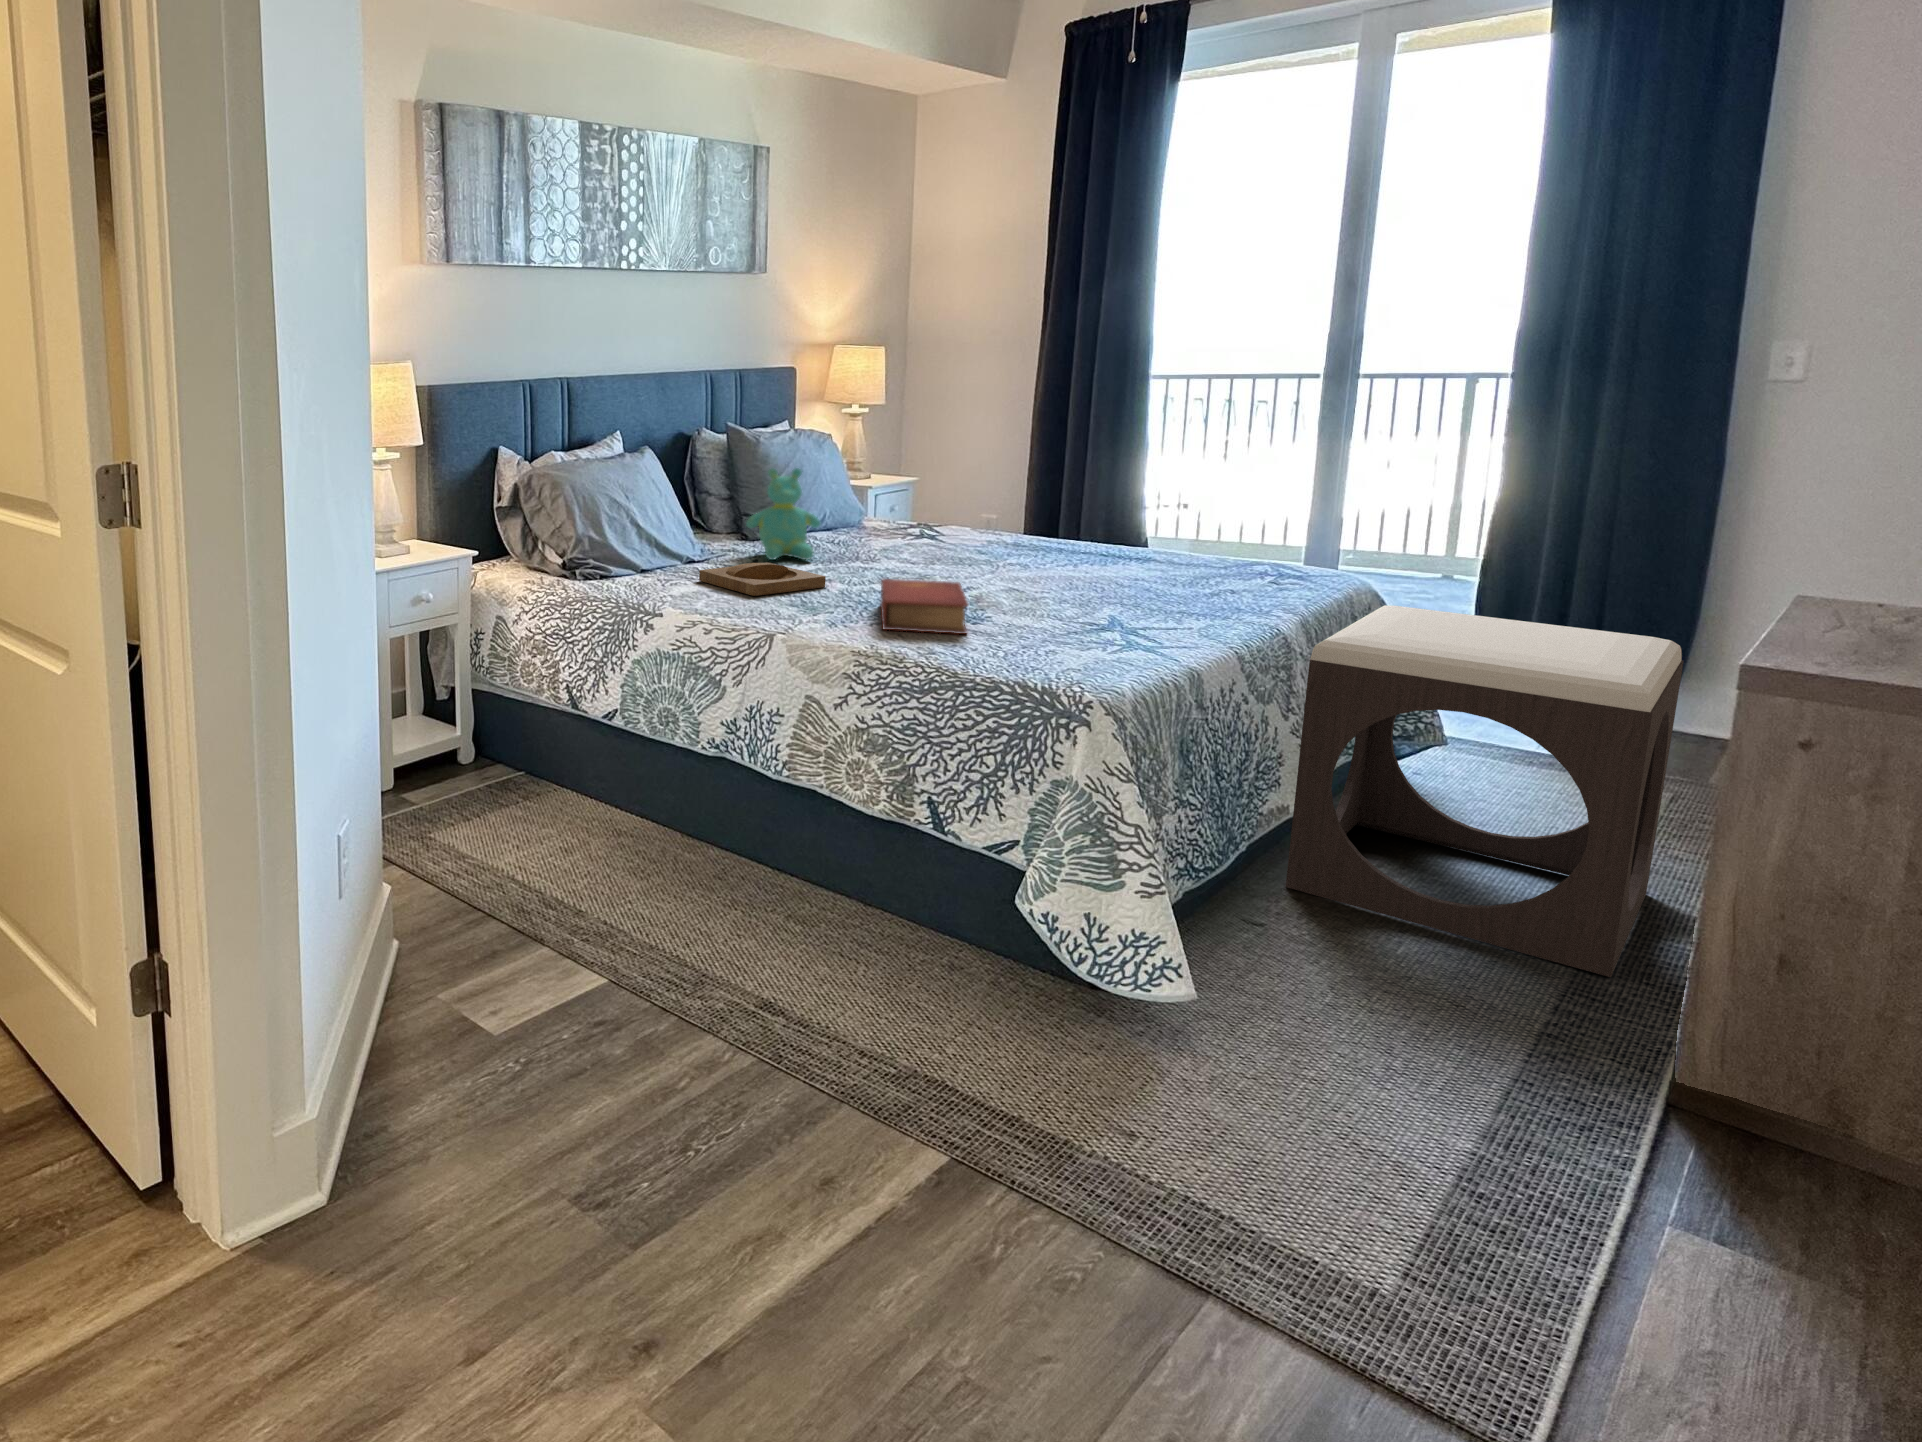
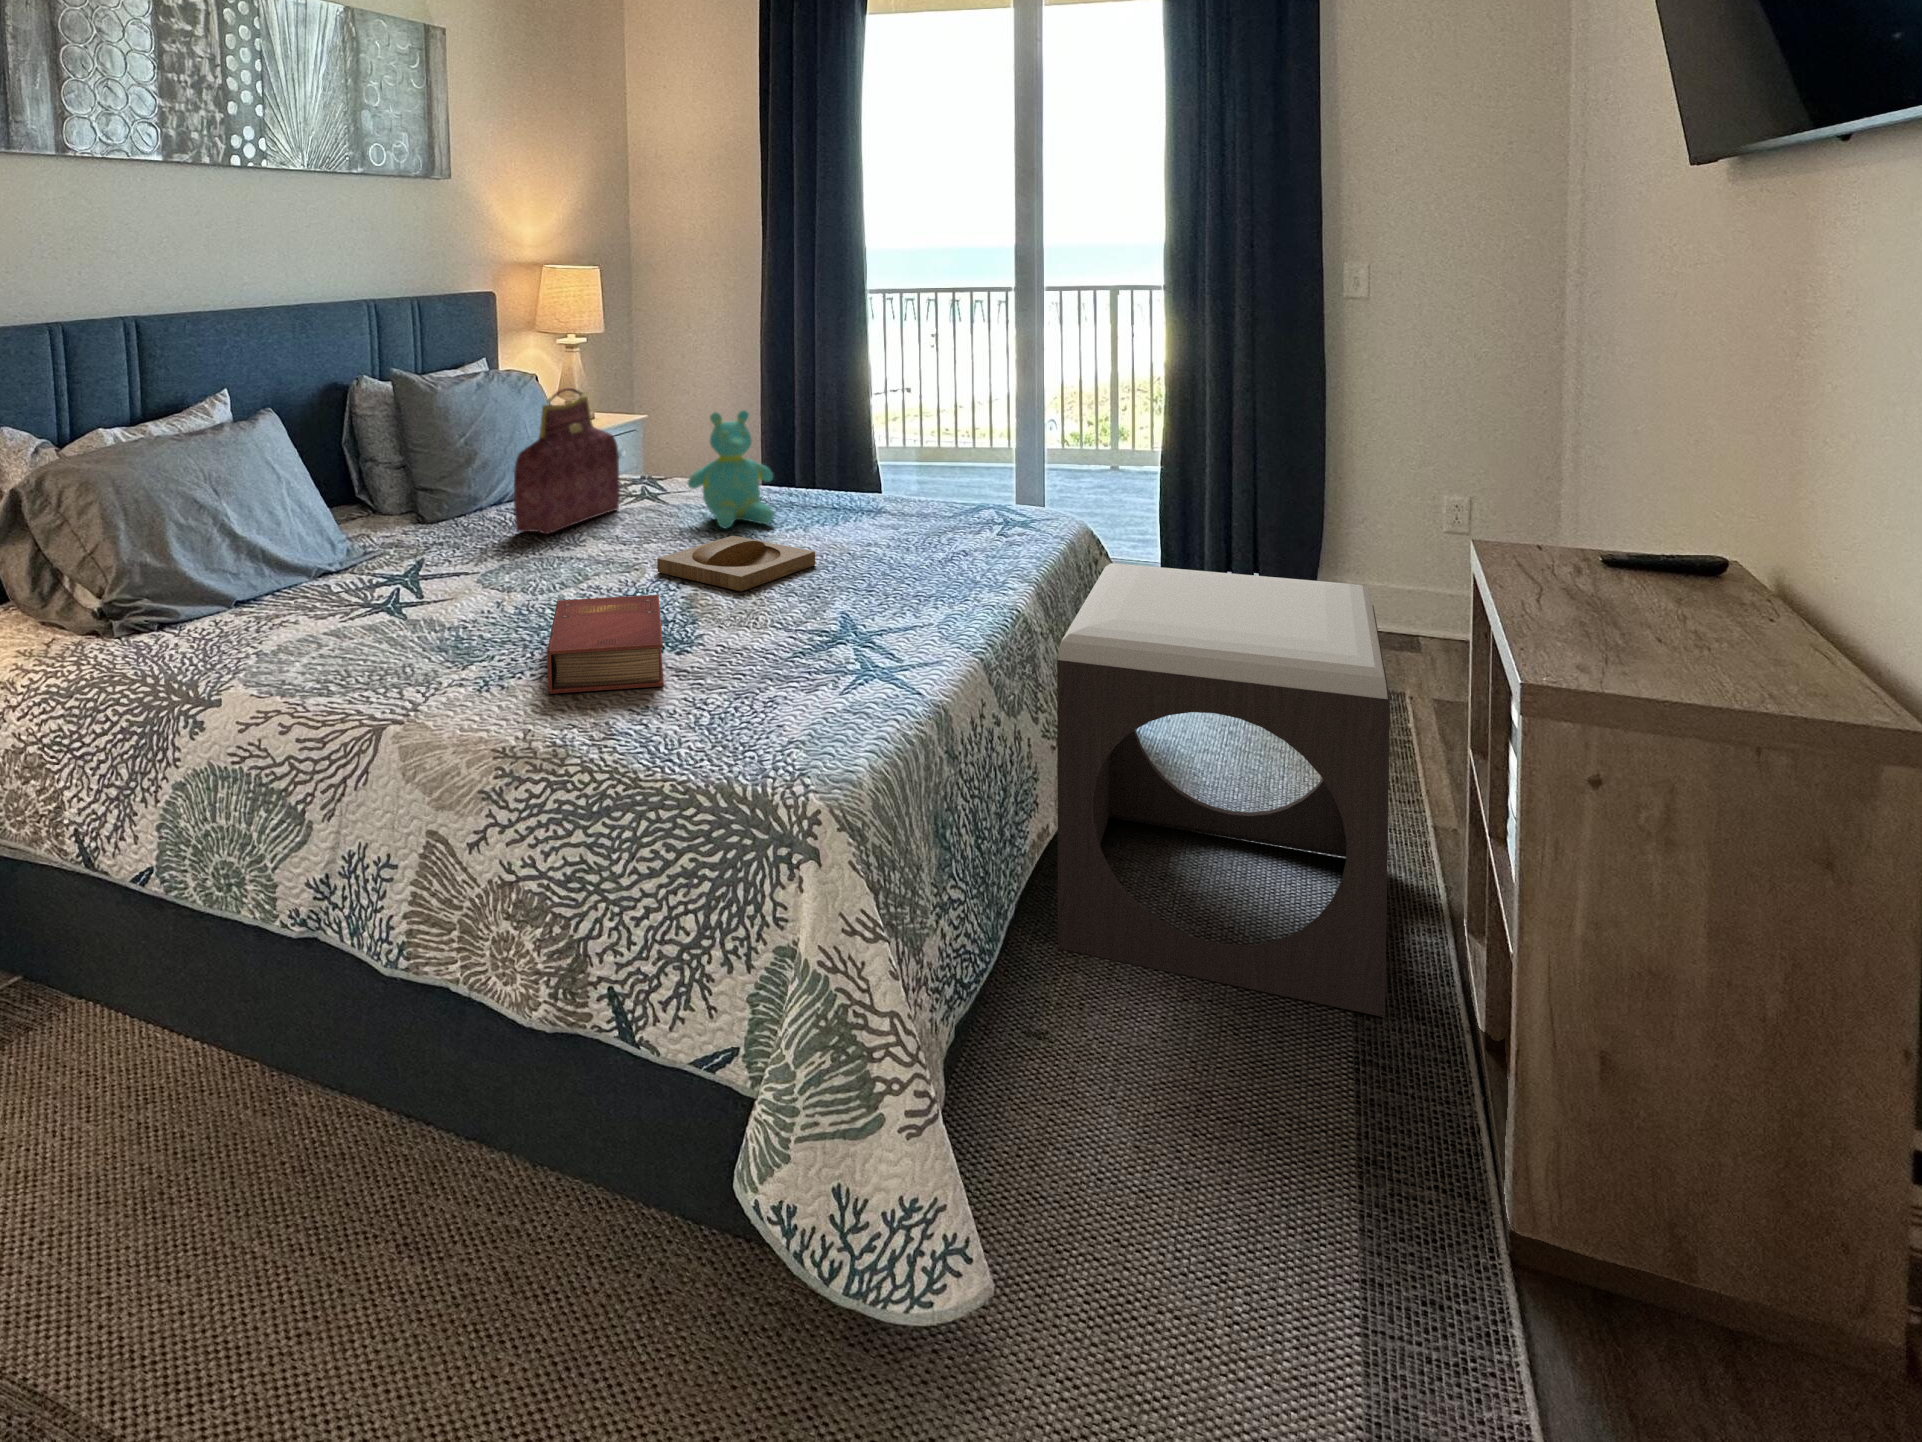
handbag: none [827,440,910,551] -> present [514,388,620,534]
teddy bear: present [747,468,820,560] -> present [688,411,773,529]
tray: present [699,562,826,596] -> present [657,536,815,591]

